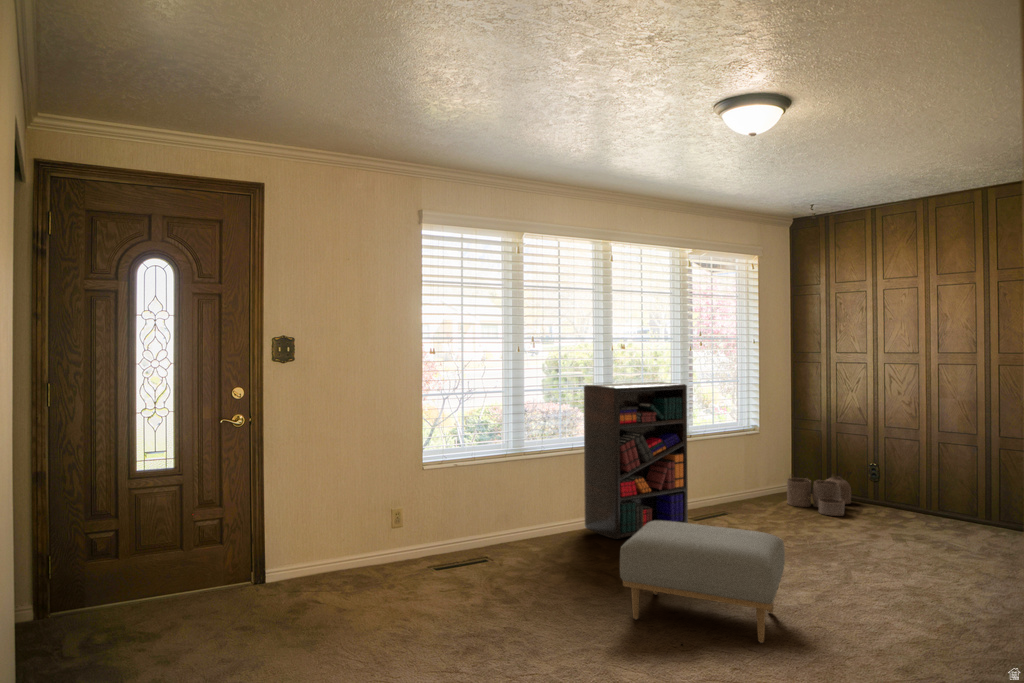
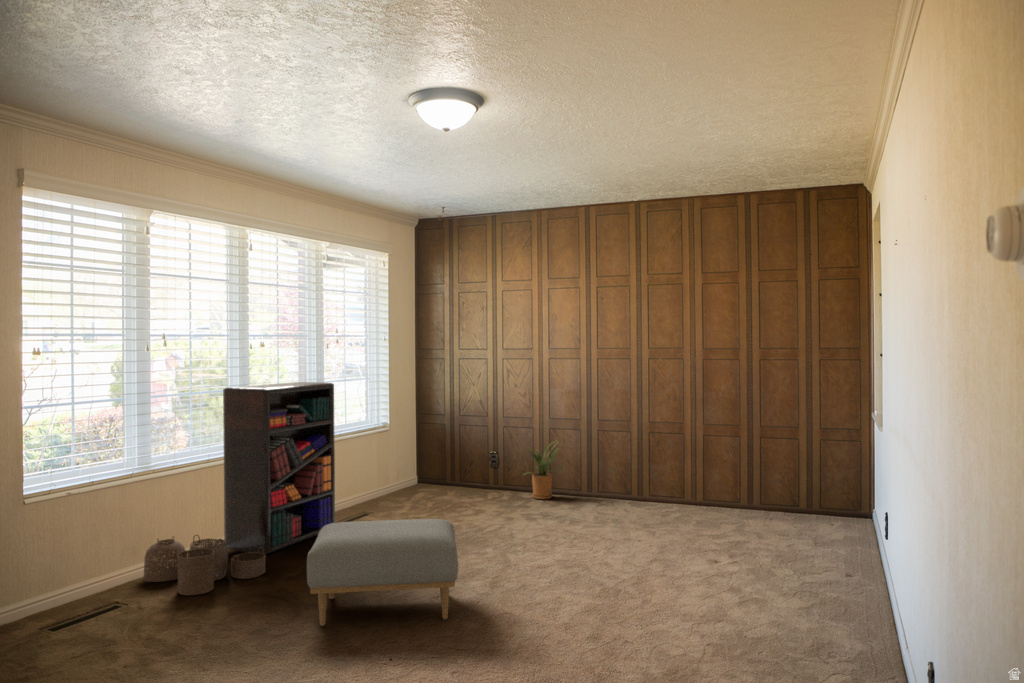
house plant: none [898,460,974,528] -> present [524,441,564,499]
woven basket: present [787,477,851,516] -> present [143,535,266,595]

